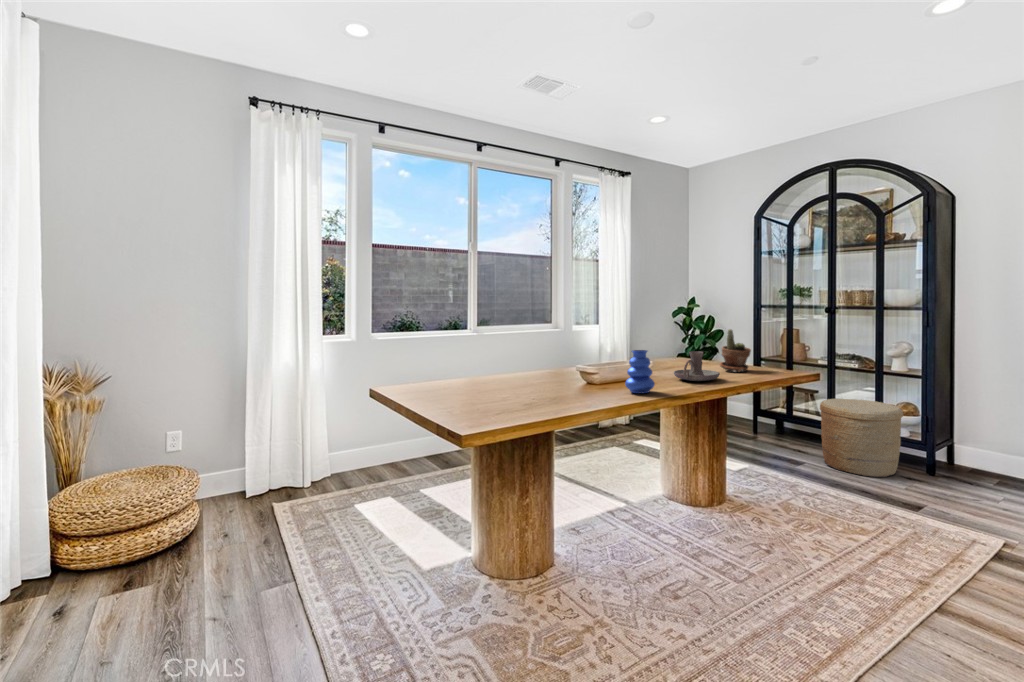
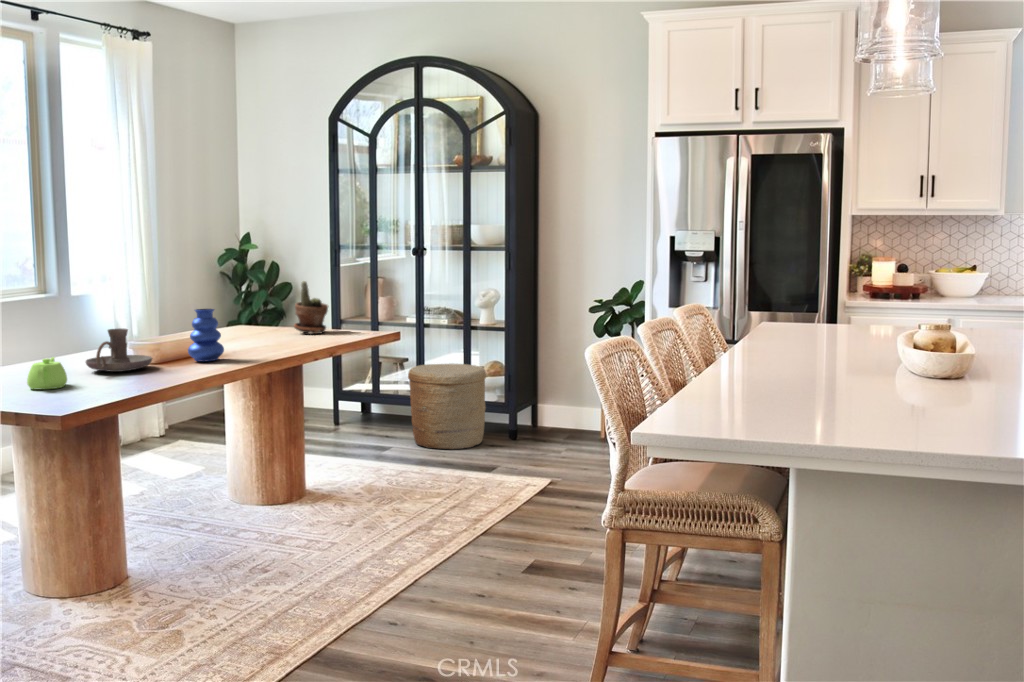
candle holder: present [674,351,720,381] -> present [86,329,152,372]
teapot: none [496,384,524,410] -> present [27,357,67,389]

